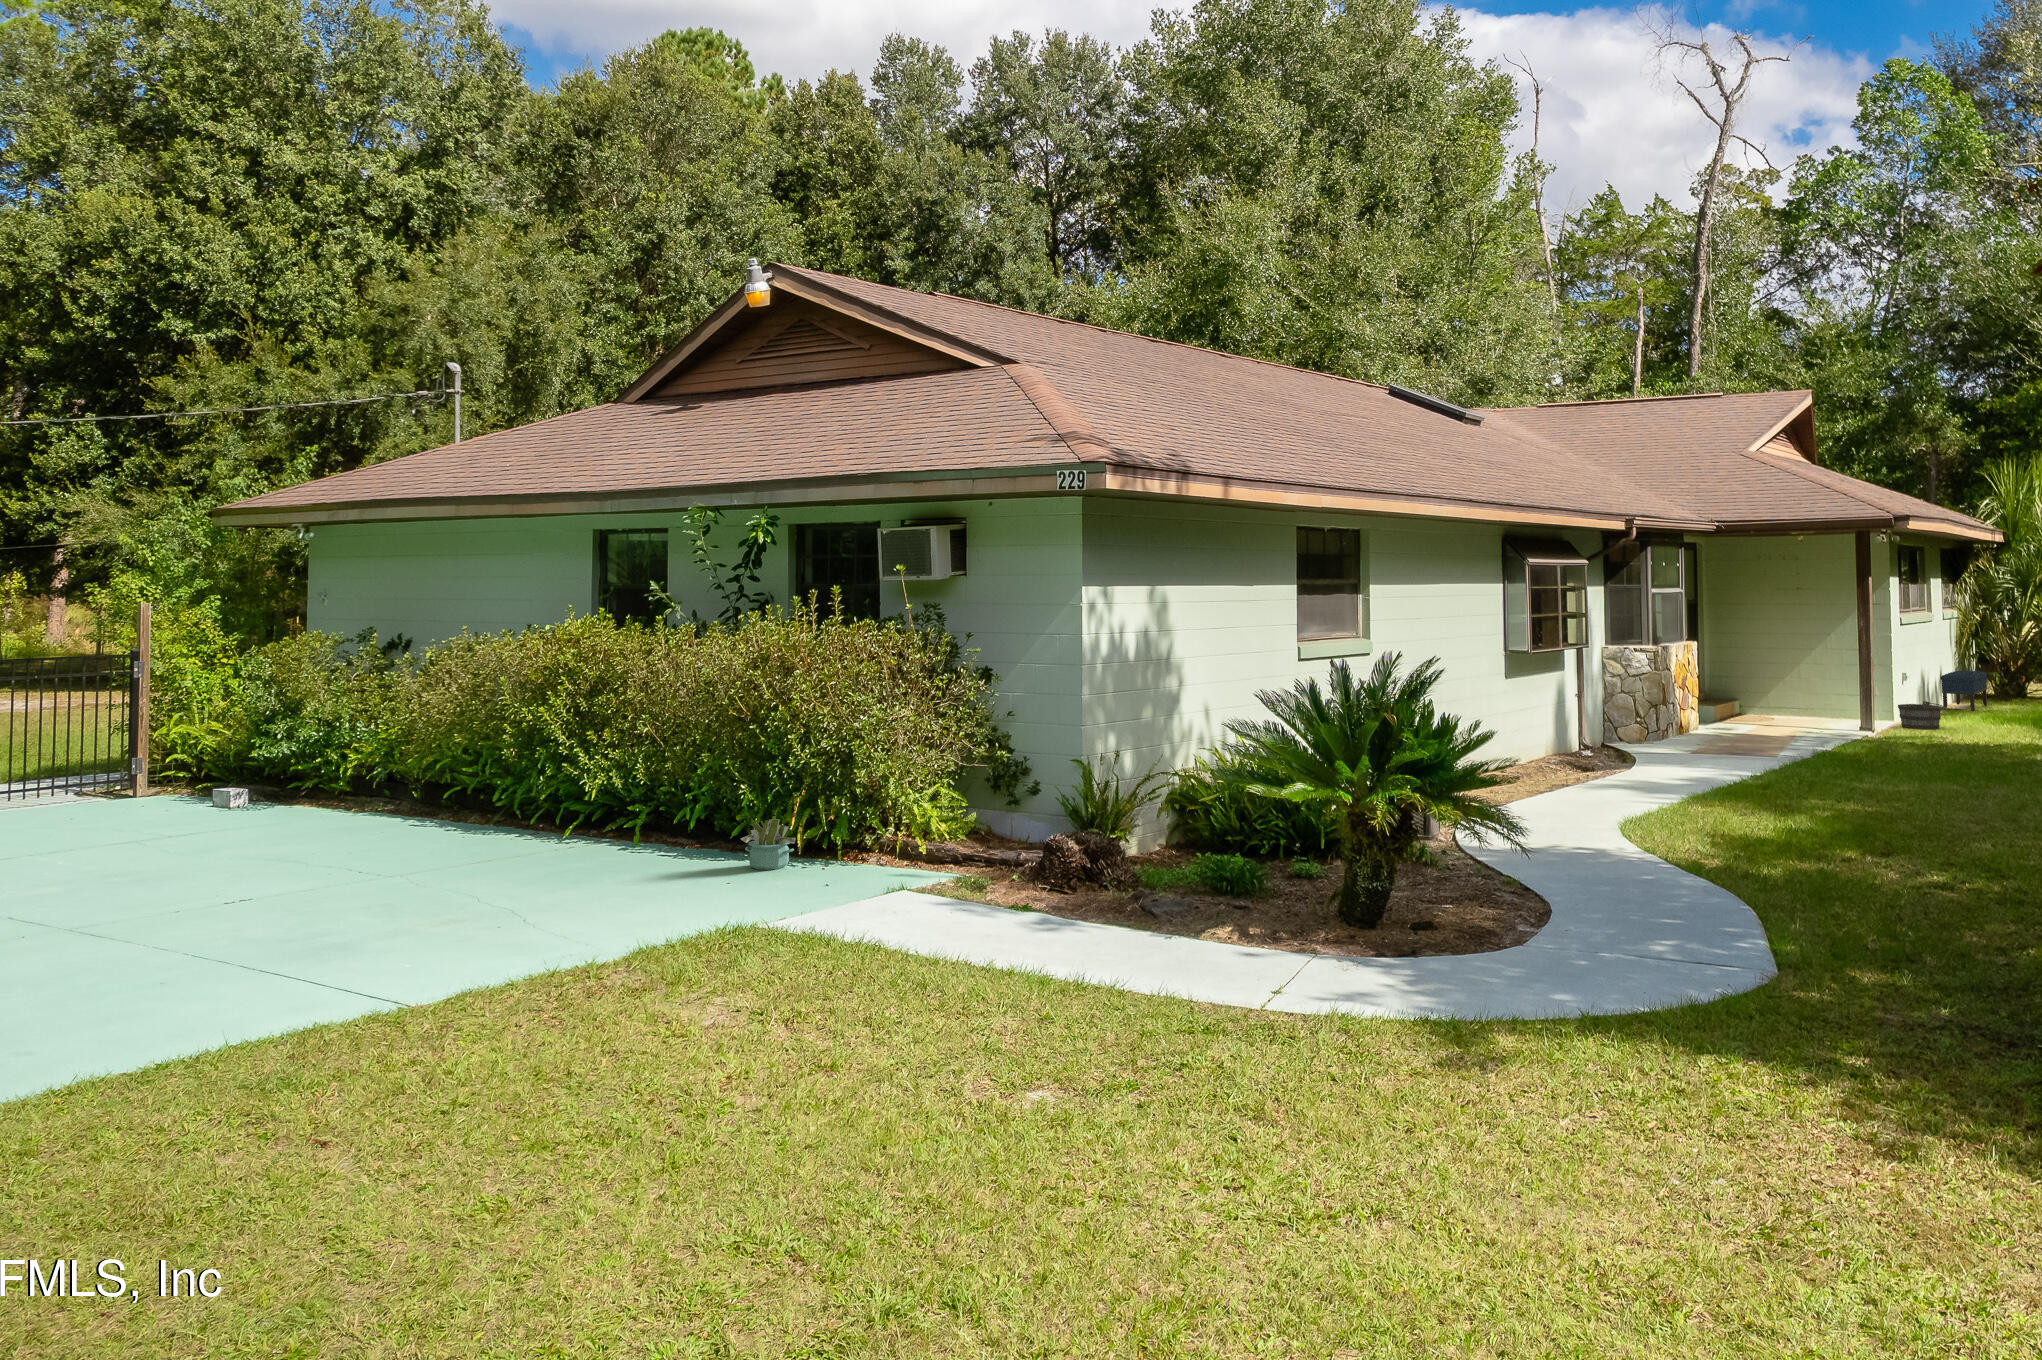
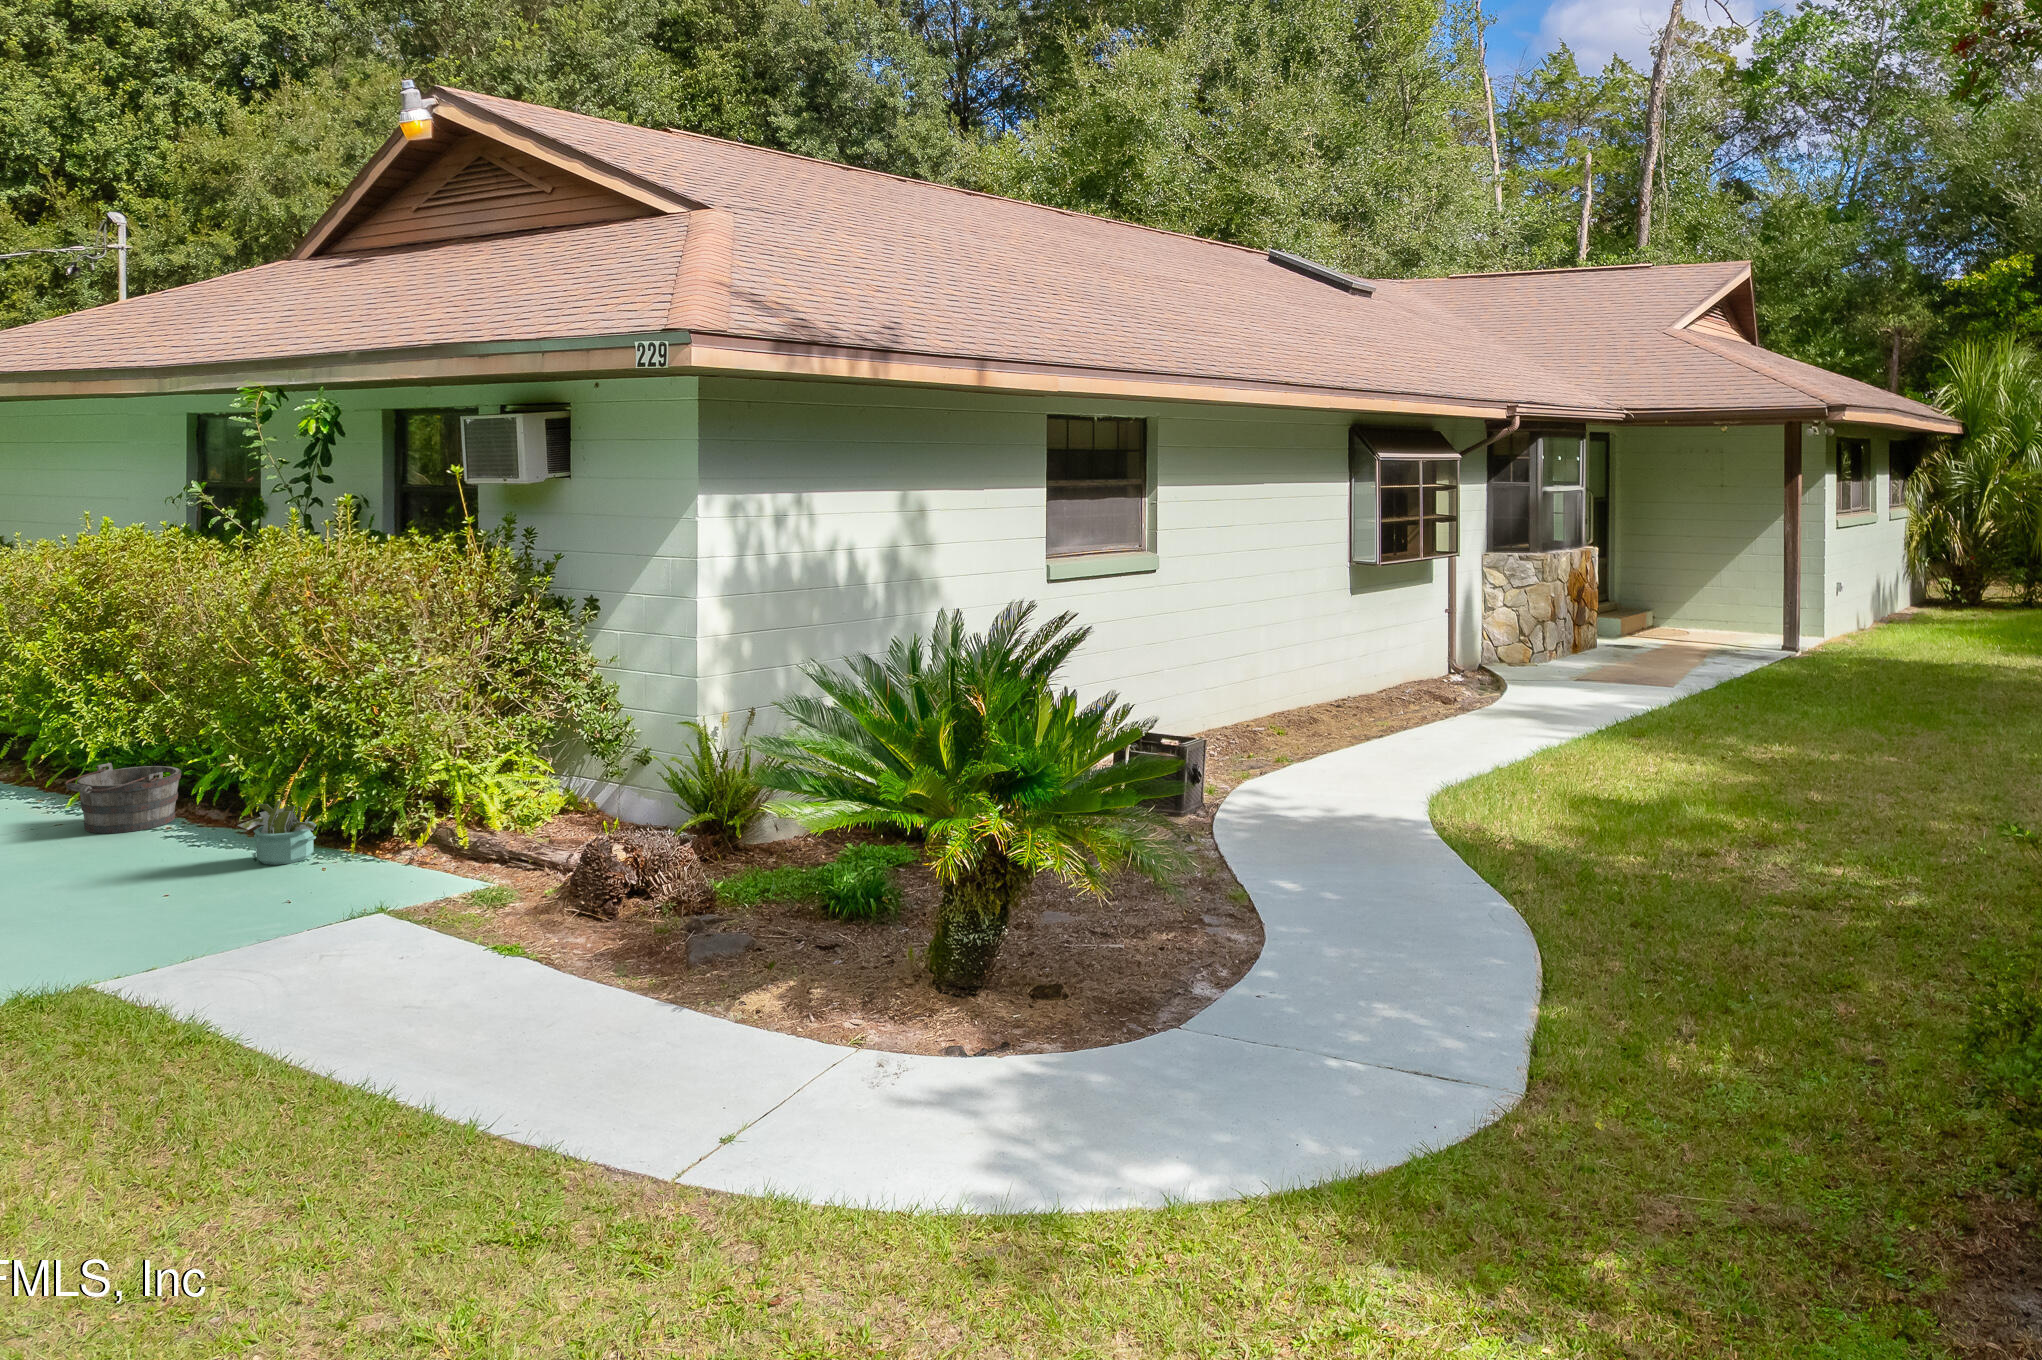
bench: present [1940,670,1987,711] -> none [1879,574,1932,621]
bucket: present [1898,701,1946,729] -> present [65,763,181,834]

